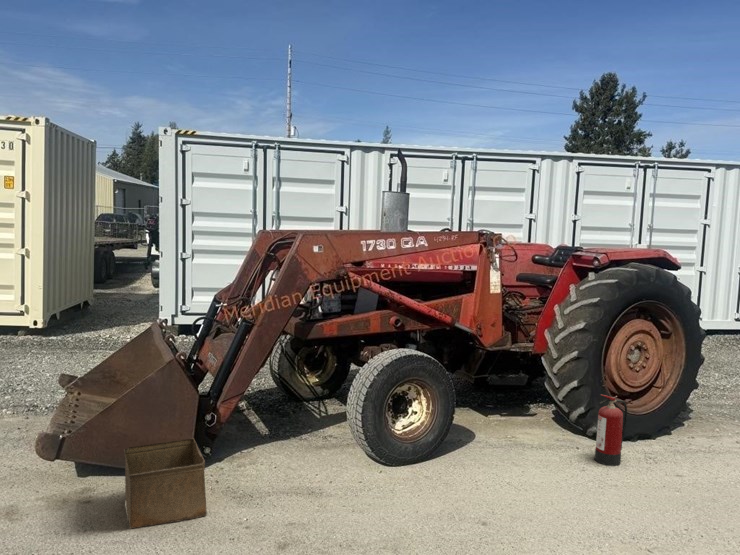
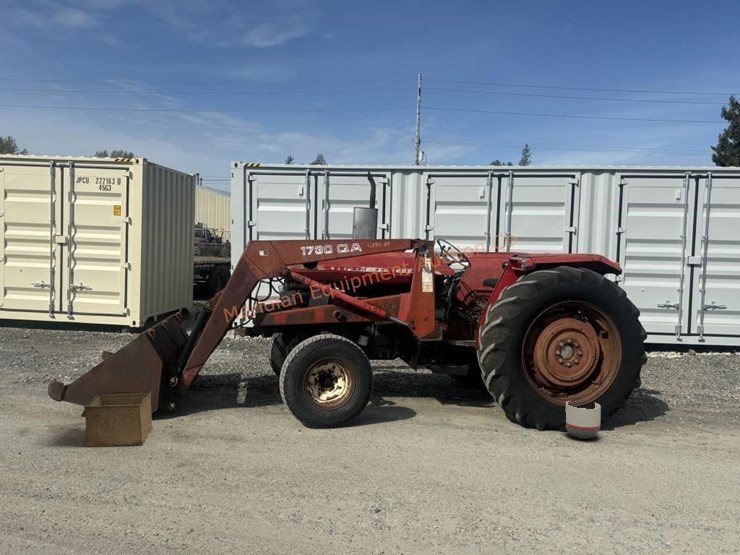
fire extinguisher: present [595,395,627,466] -> none [499,380,532,448]
planter: none [640,405,679,446] -> present [566,401,601,439]

